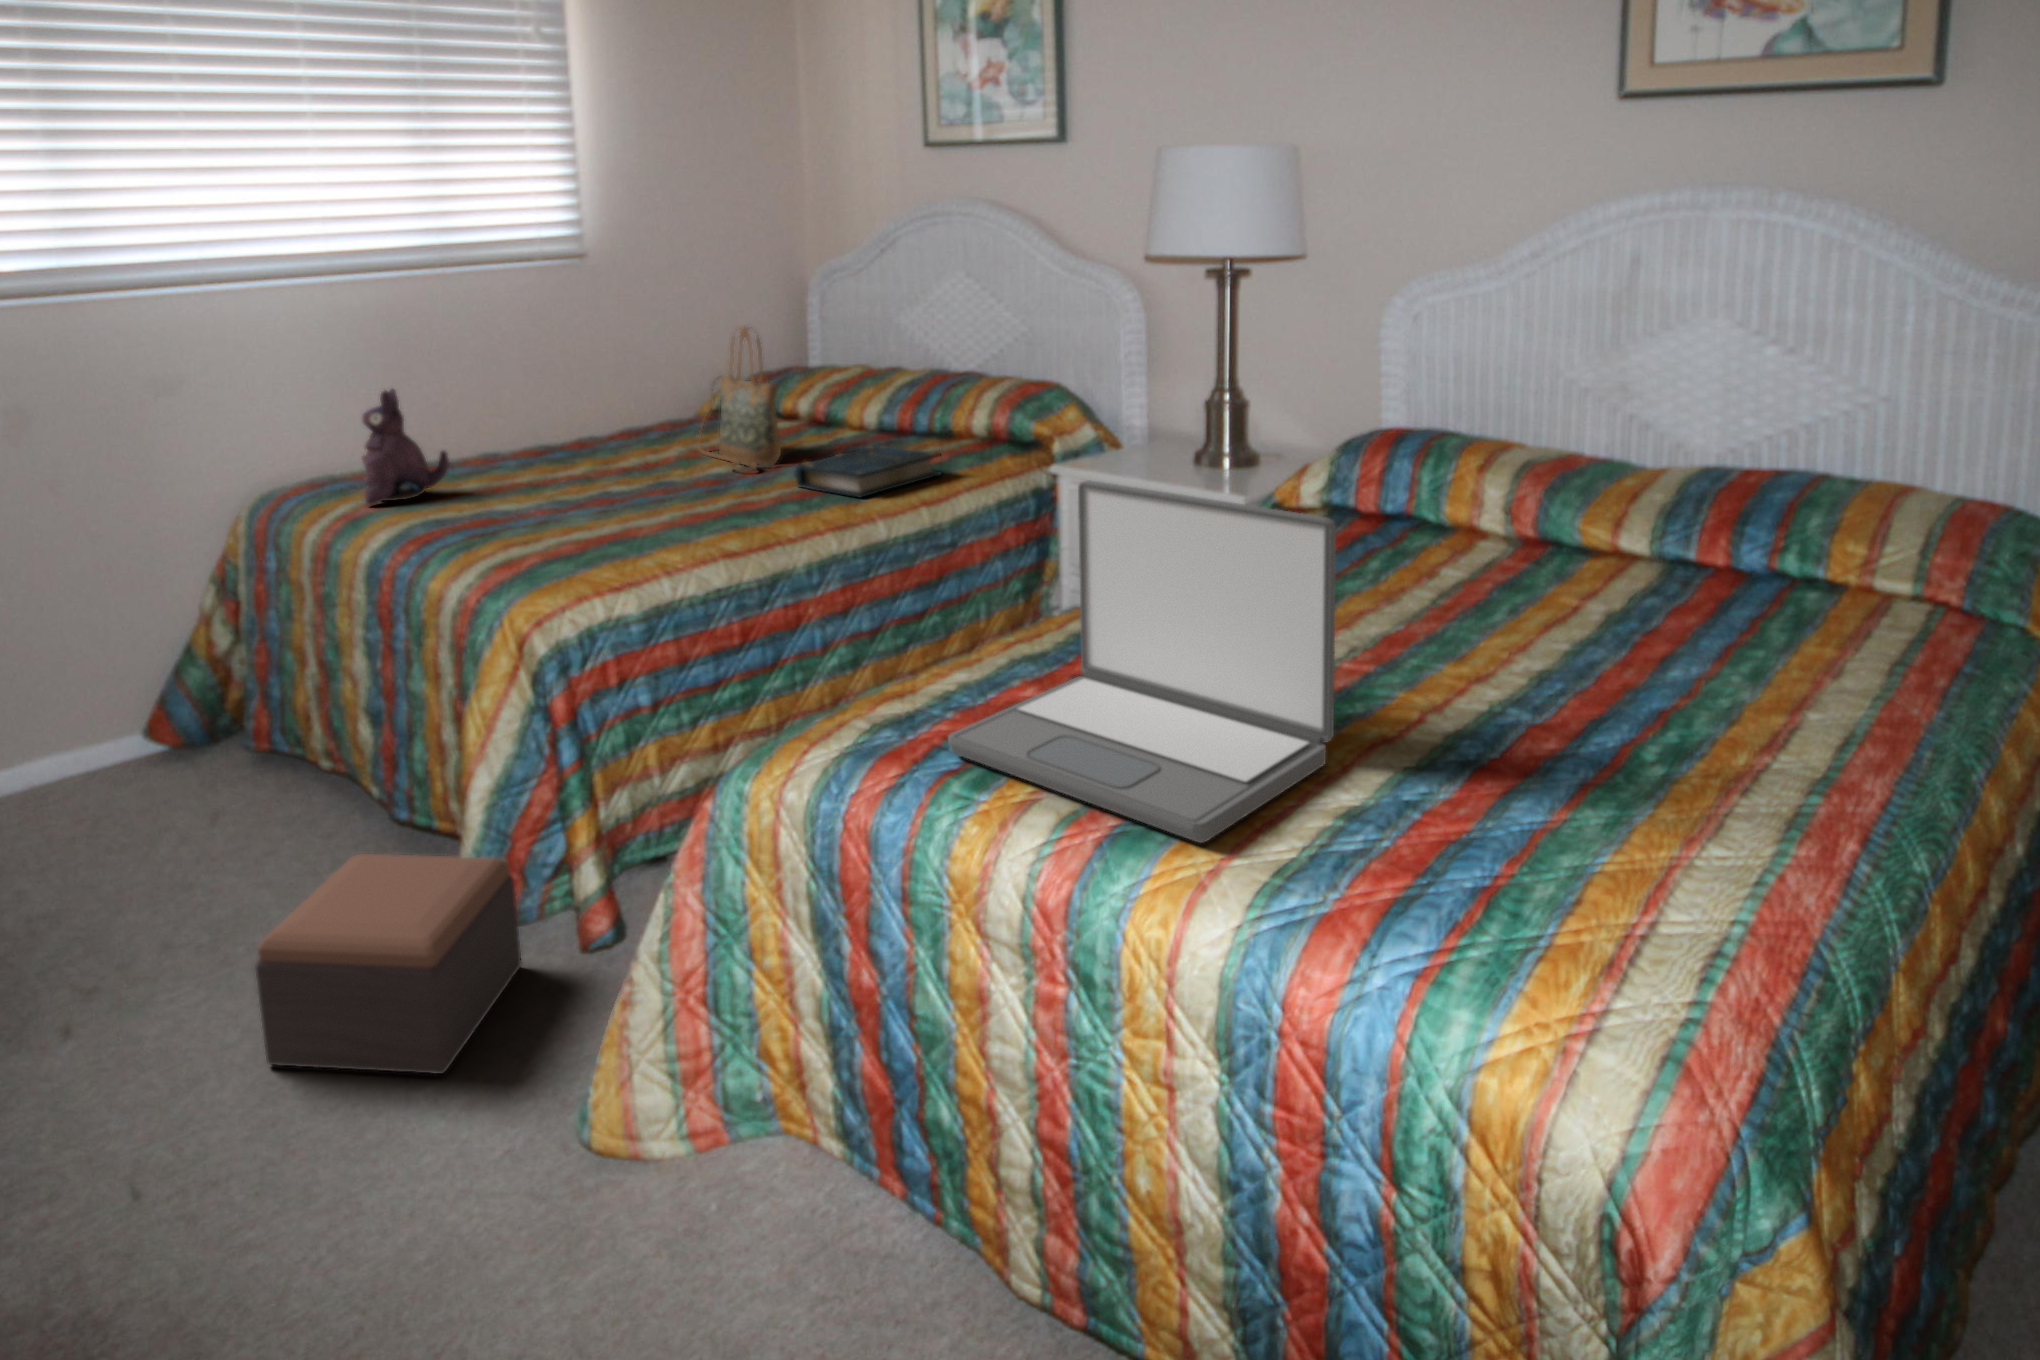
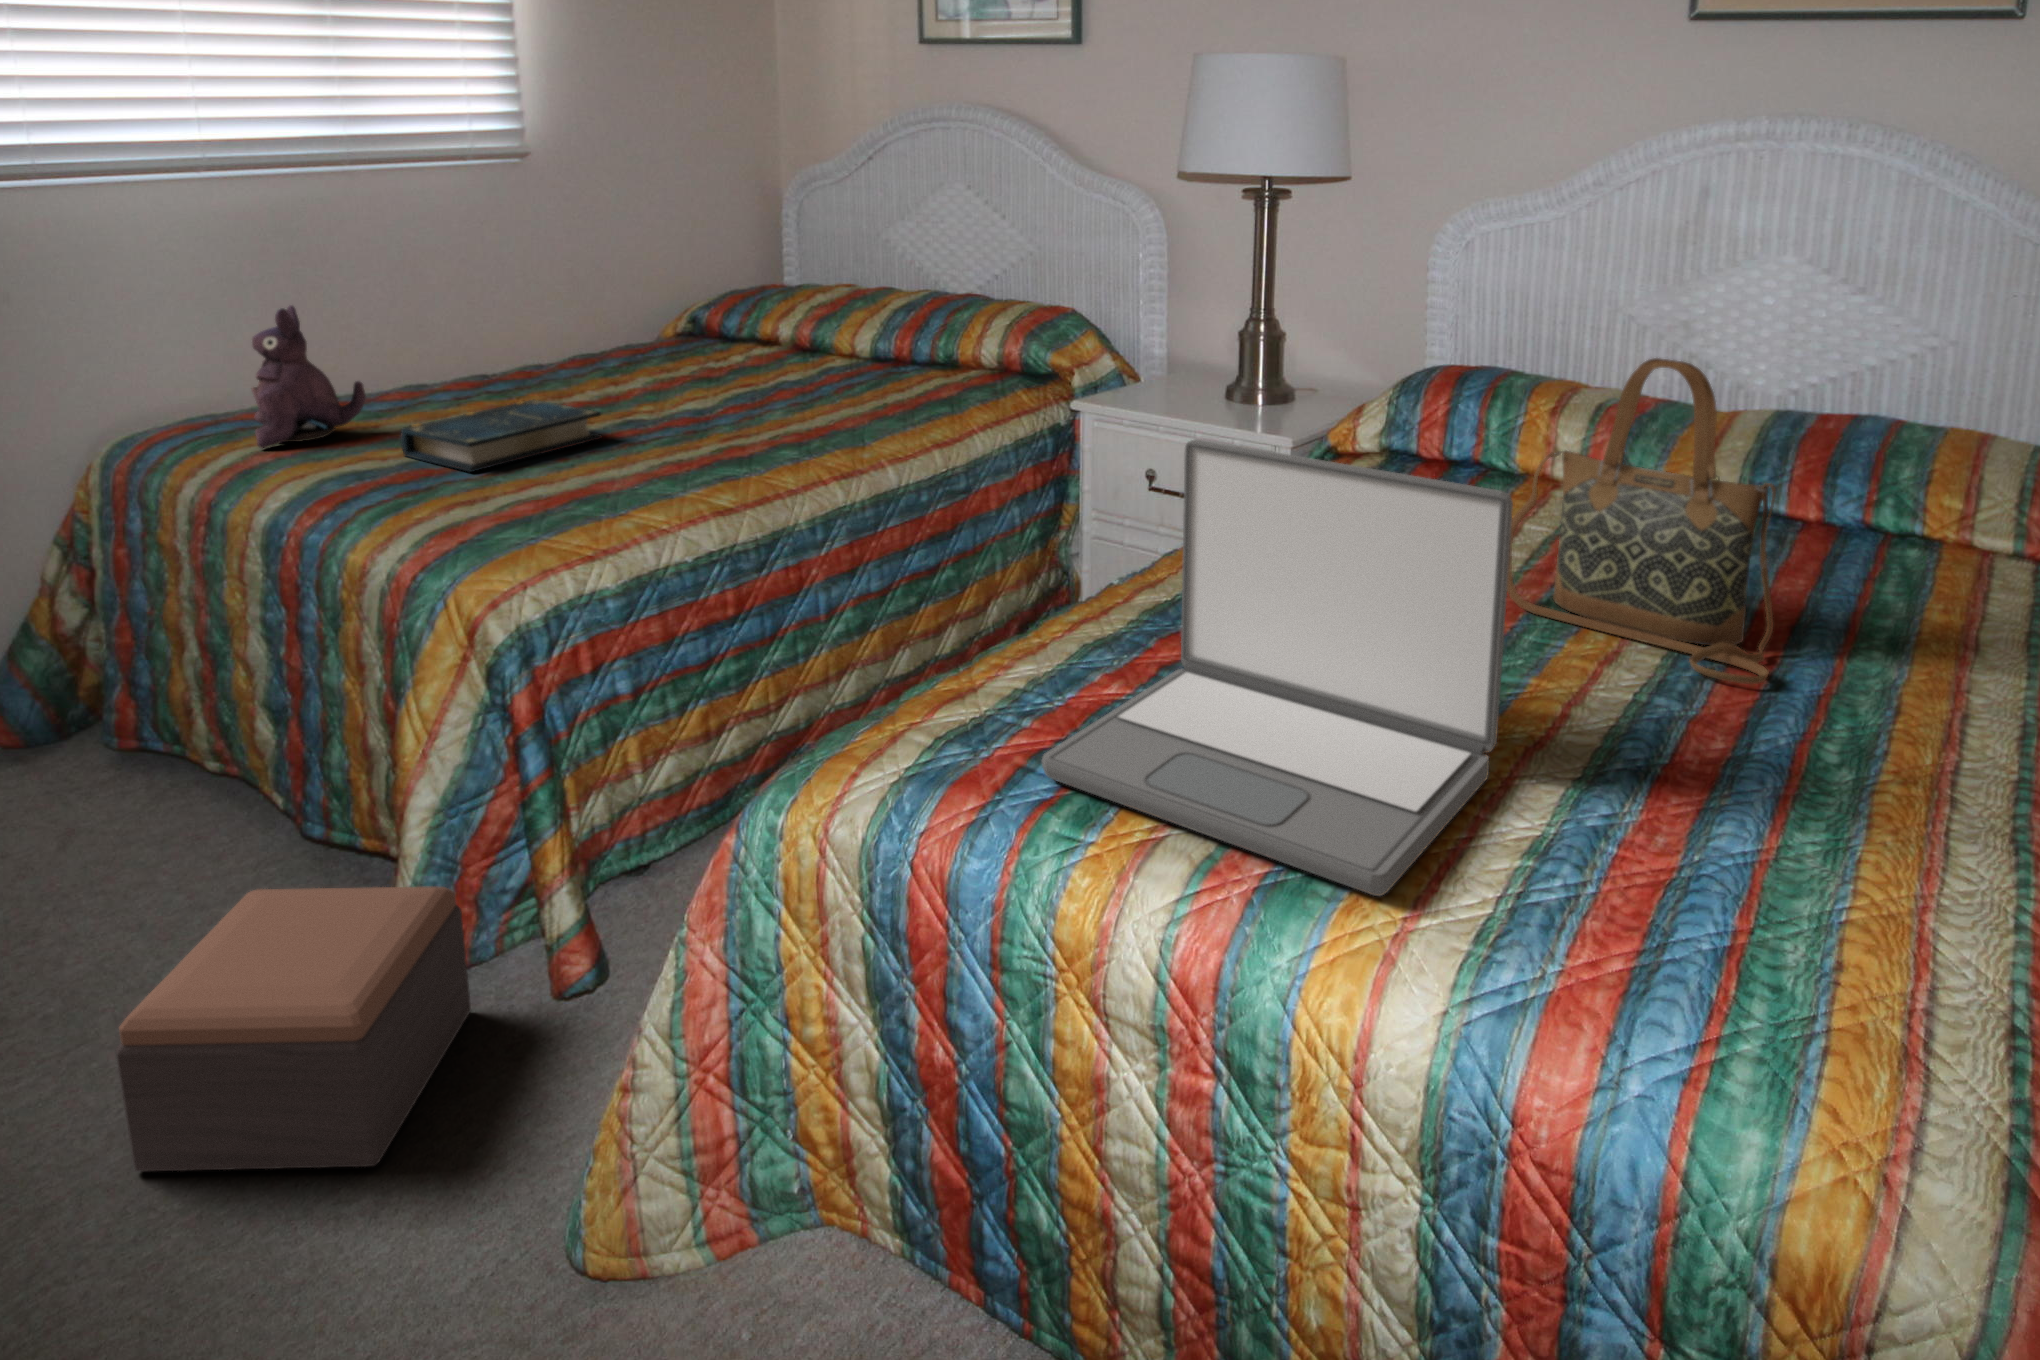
handbag: present [698,327,781,471] -> present [1507,358,1776,684]
book: present [795,445,941,498] -> present [401,400,602,472]

